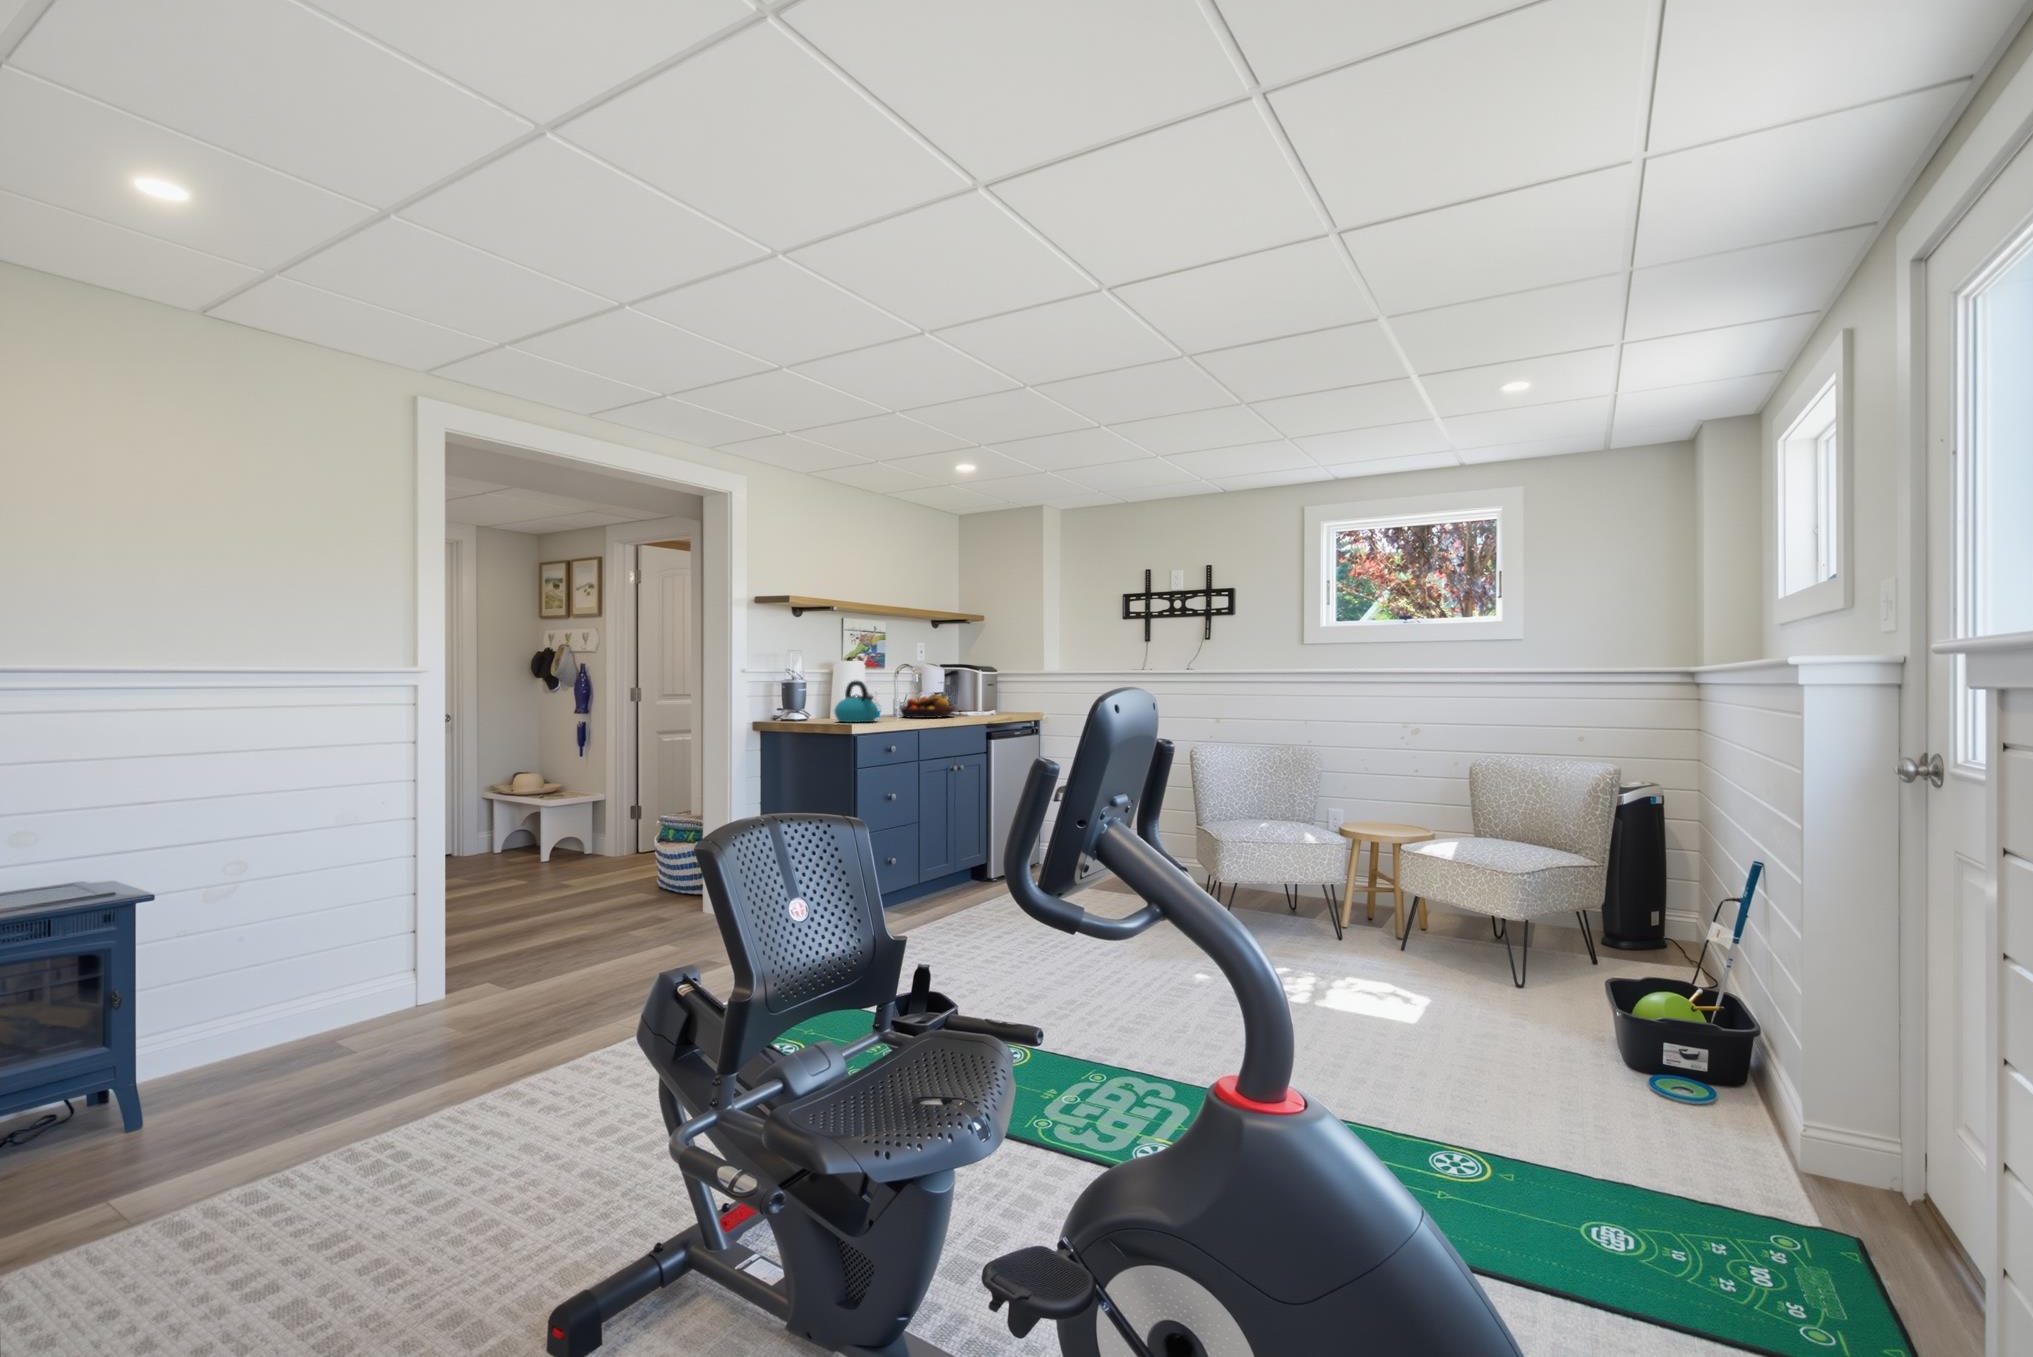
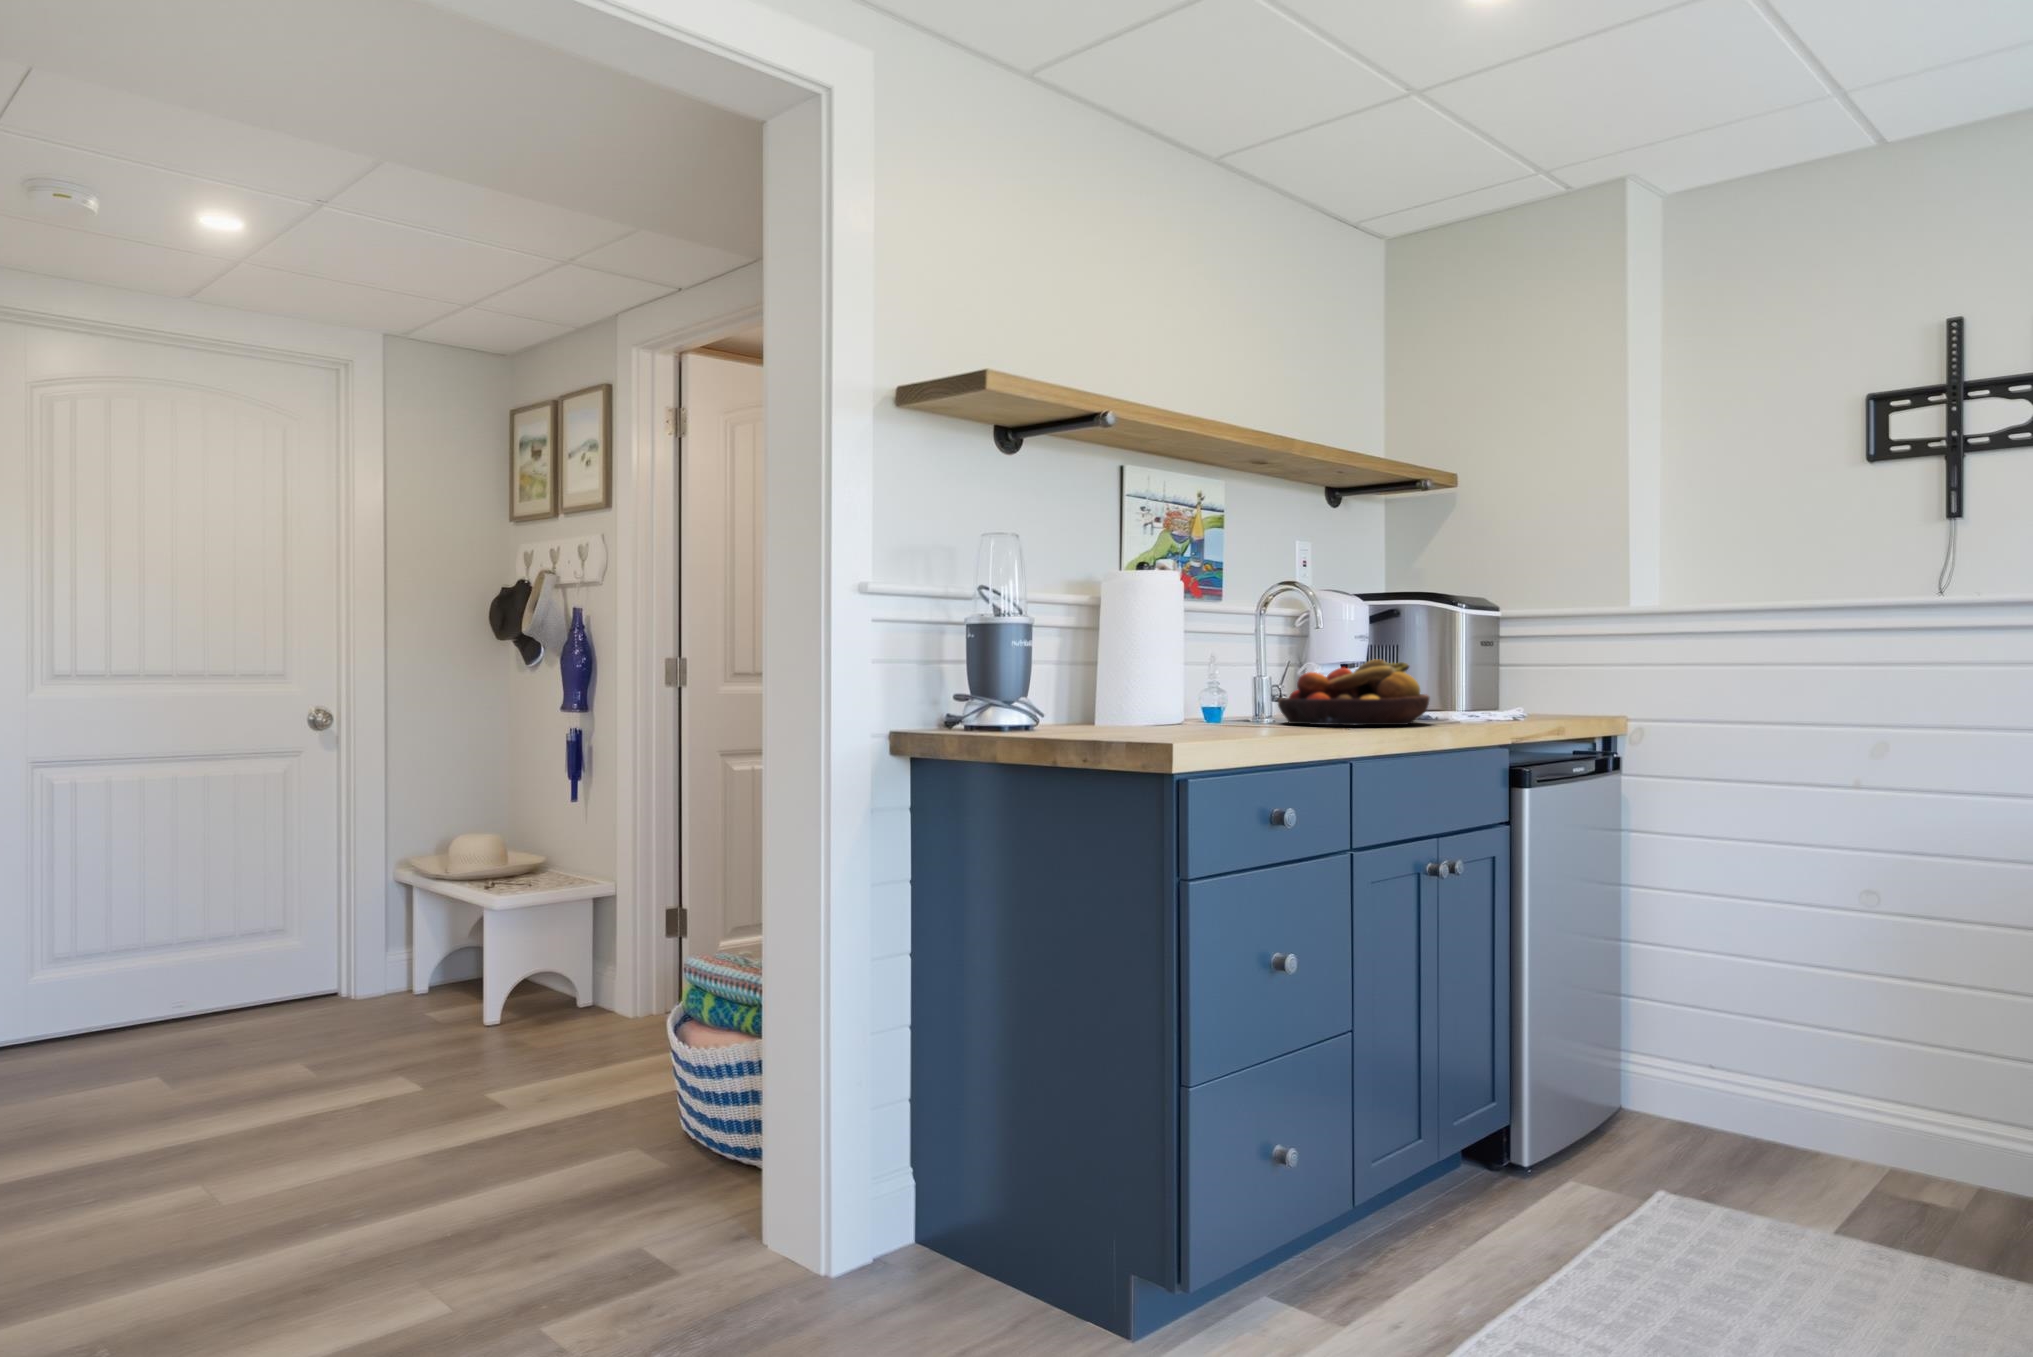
kettle: present [835,681,878,722] -> none [1110,615,1234,736]

